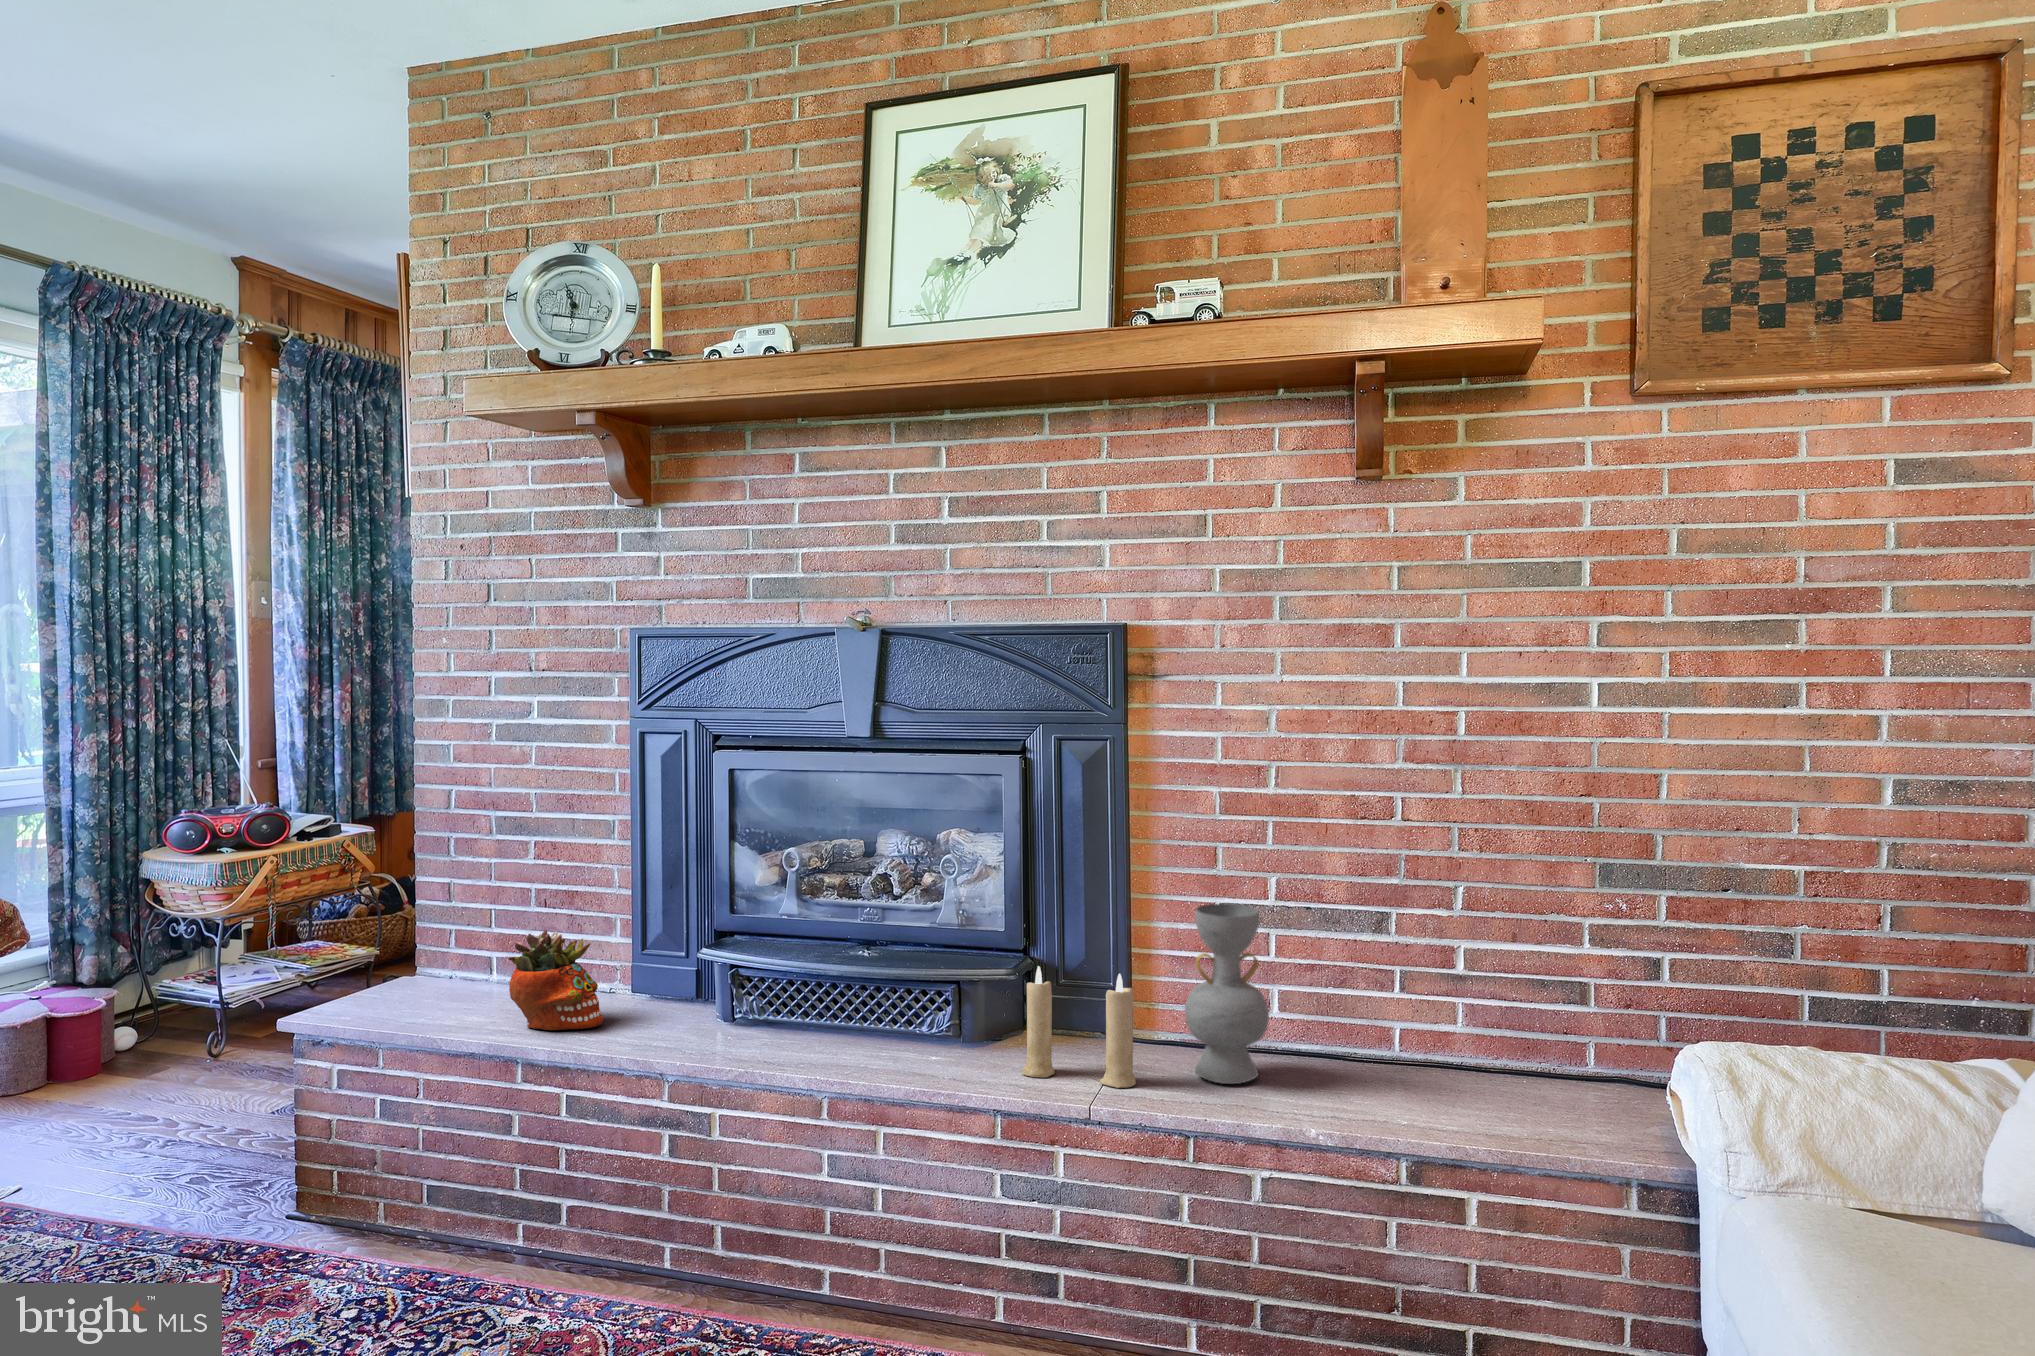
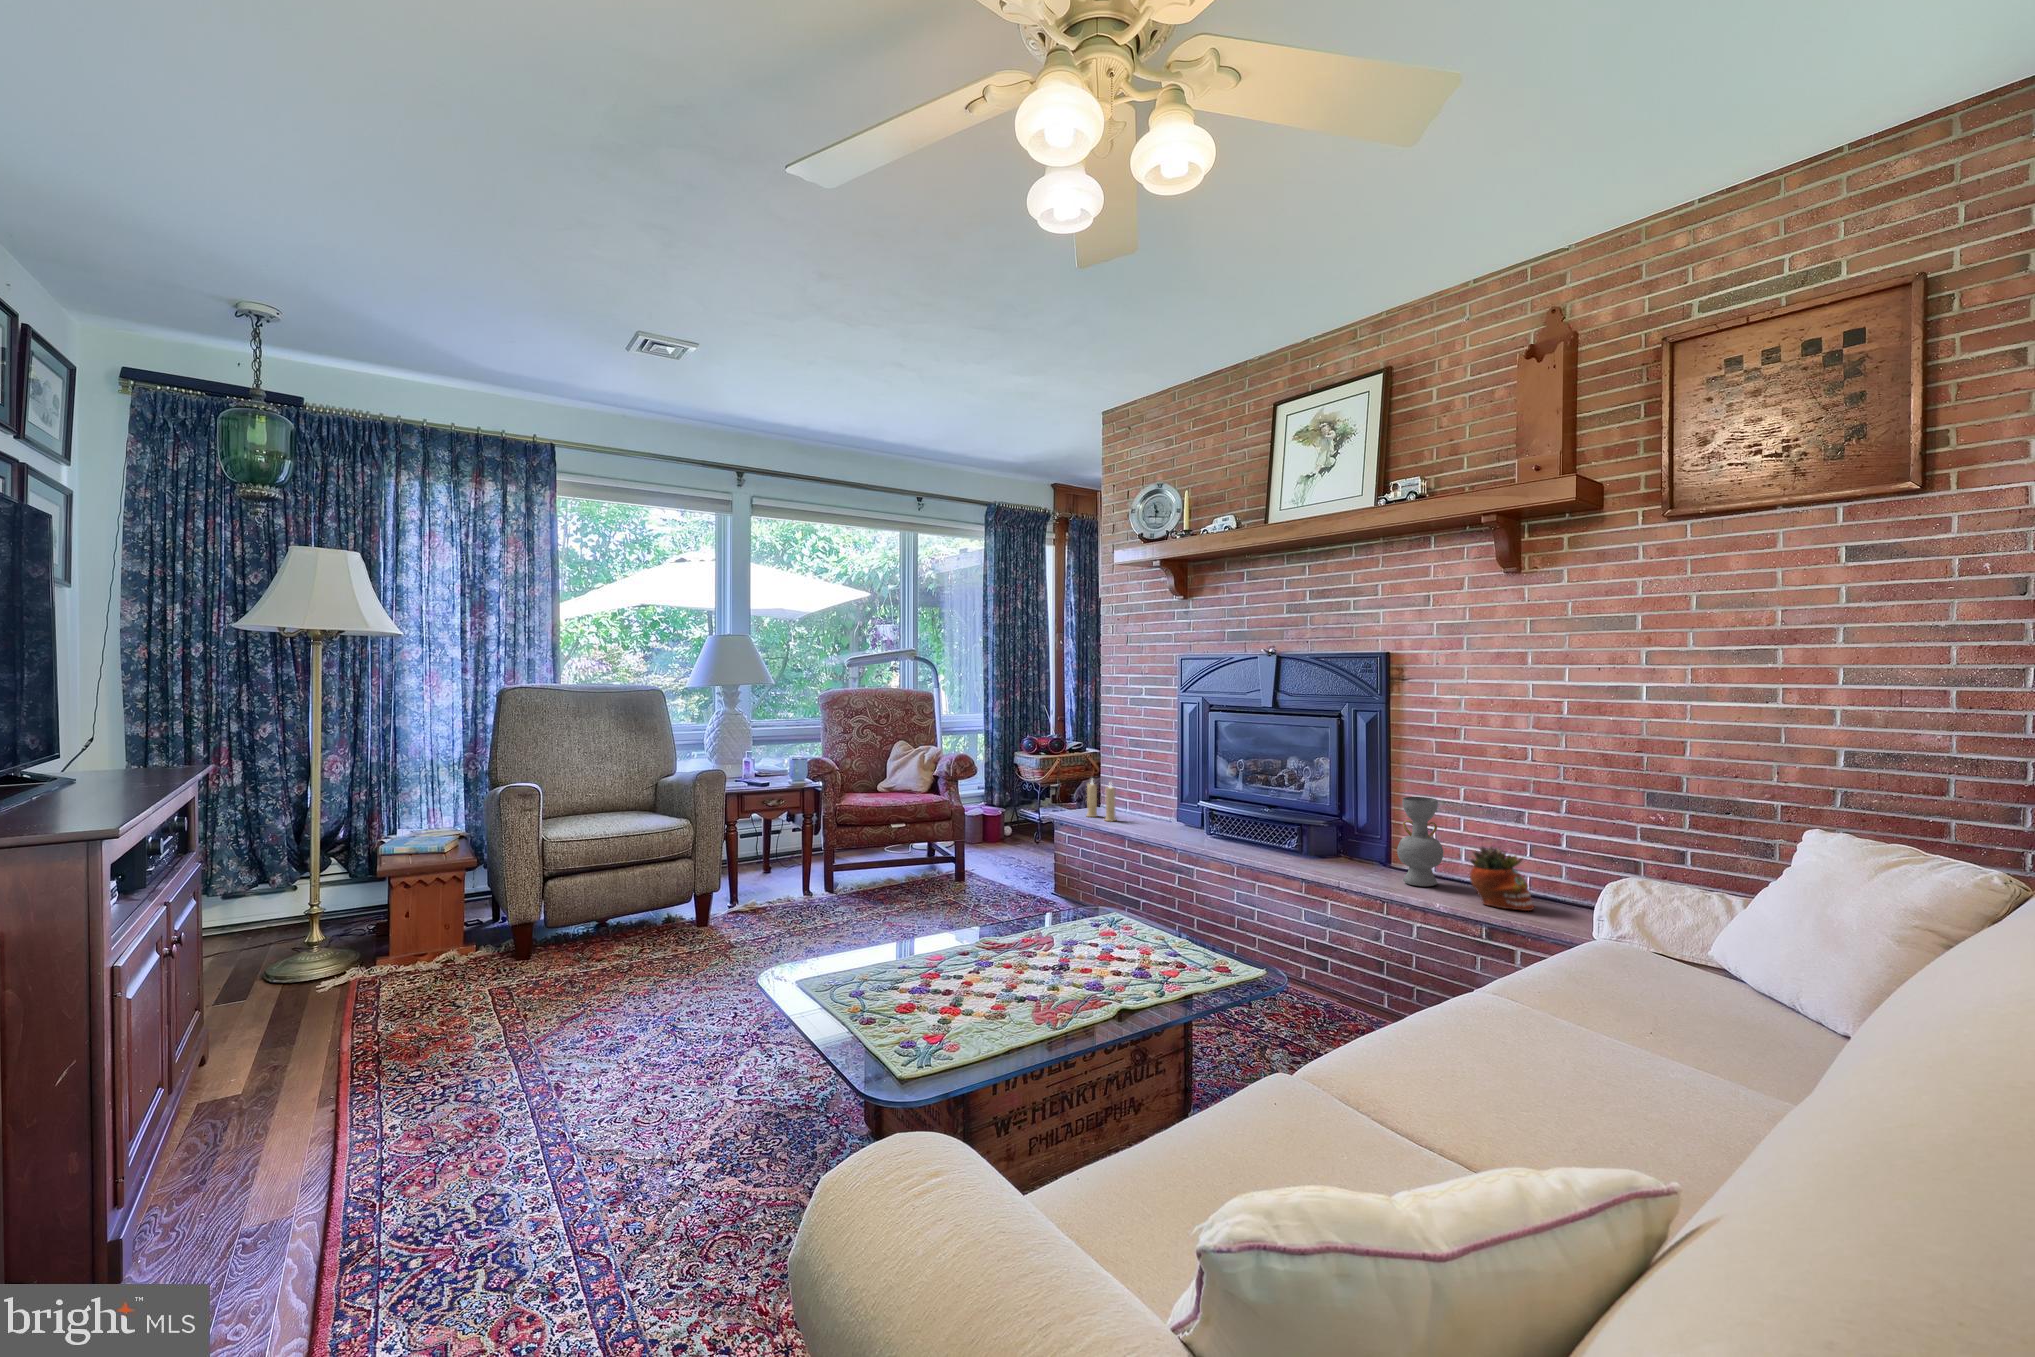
succulent planter: present [508,929,603,1030] -> present [1470,846,1534,911]
candle: present [1022,966,1136,1088] -> present [1087,780,1116,821]

